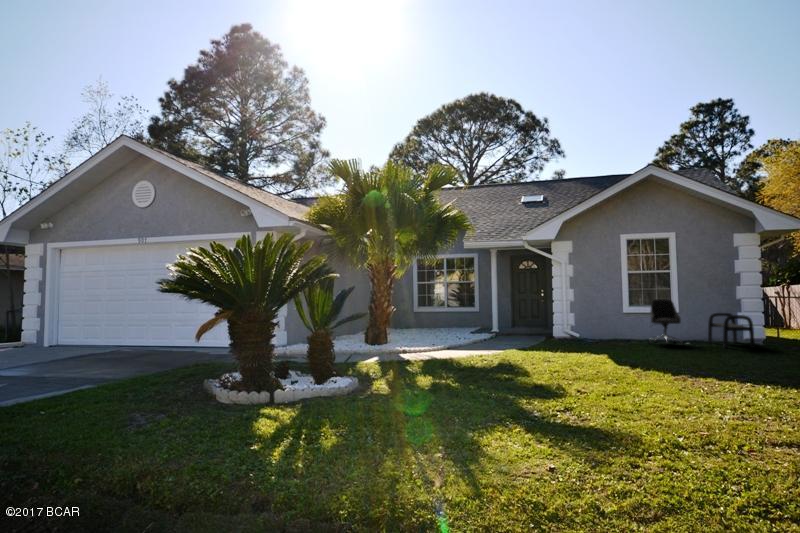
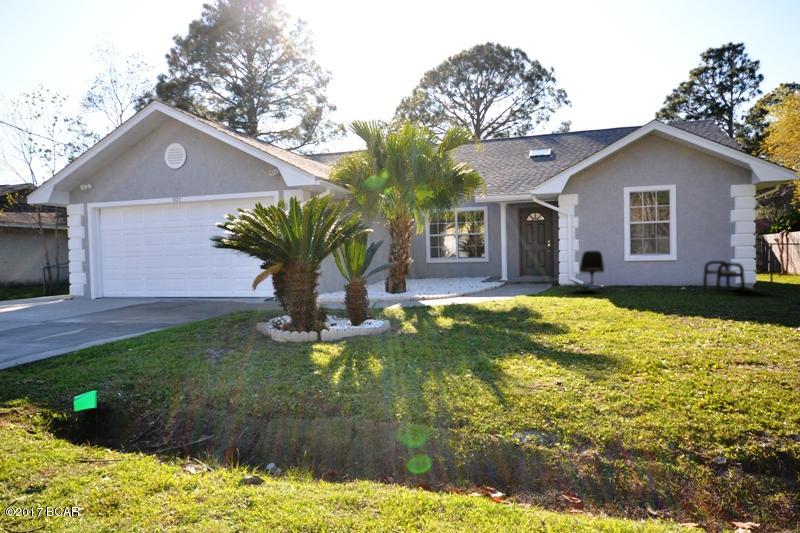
chair: present [648,299,683,345] -> present [578,251,606,291]

